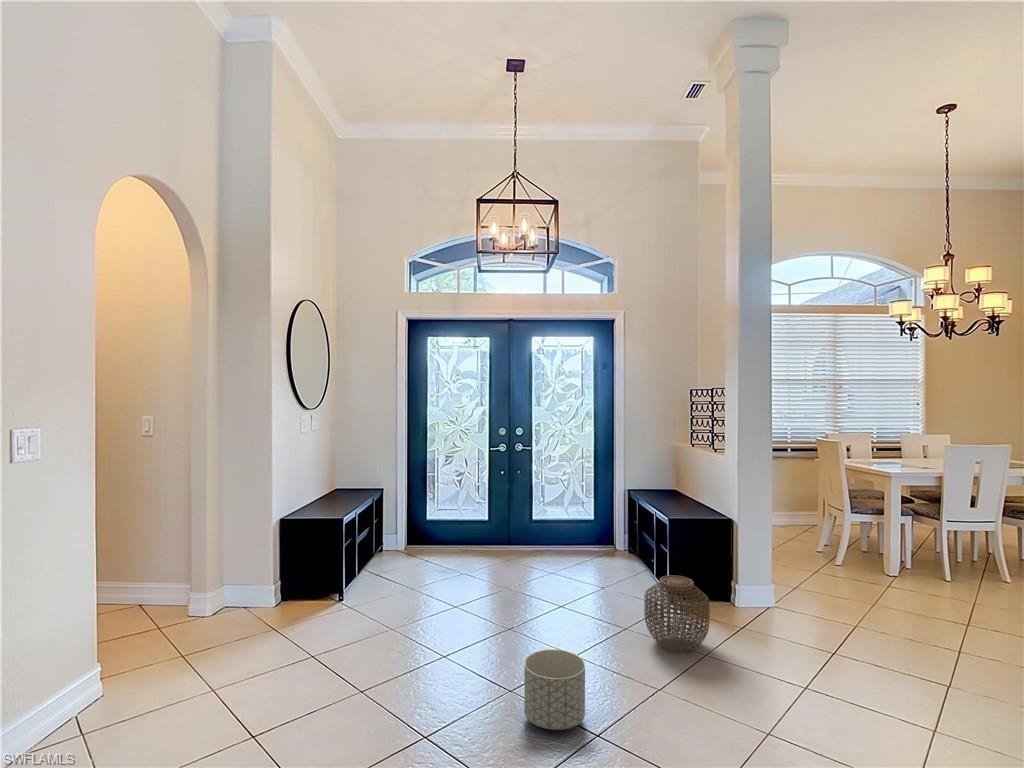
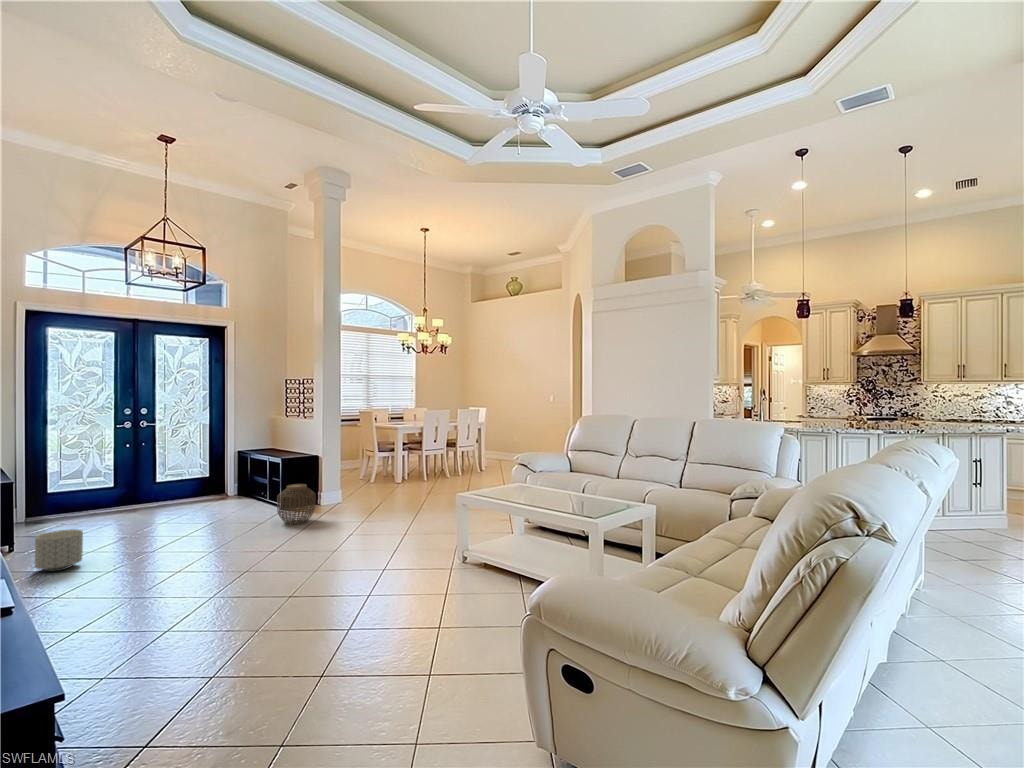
planter: present [524,649,585,730] -> present [35,529,83,571]

